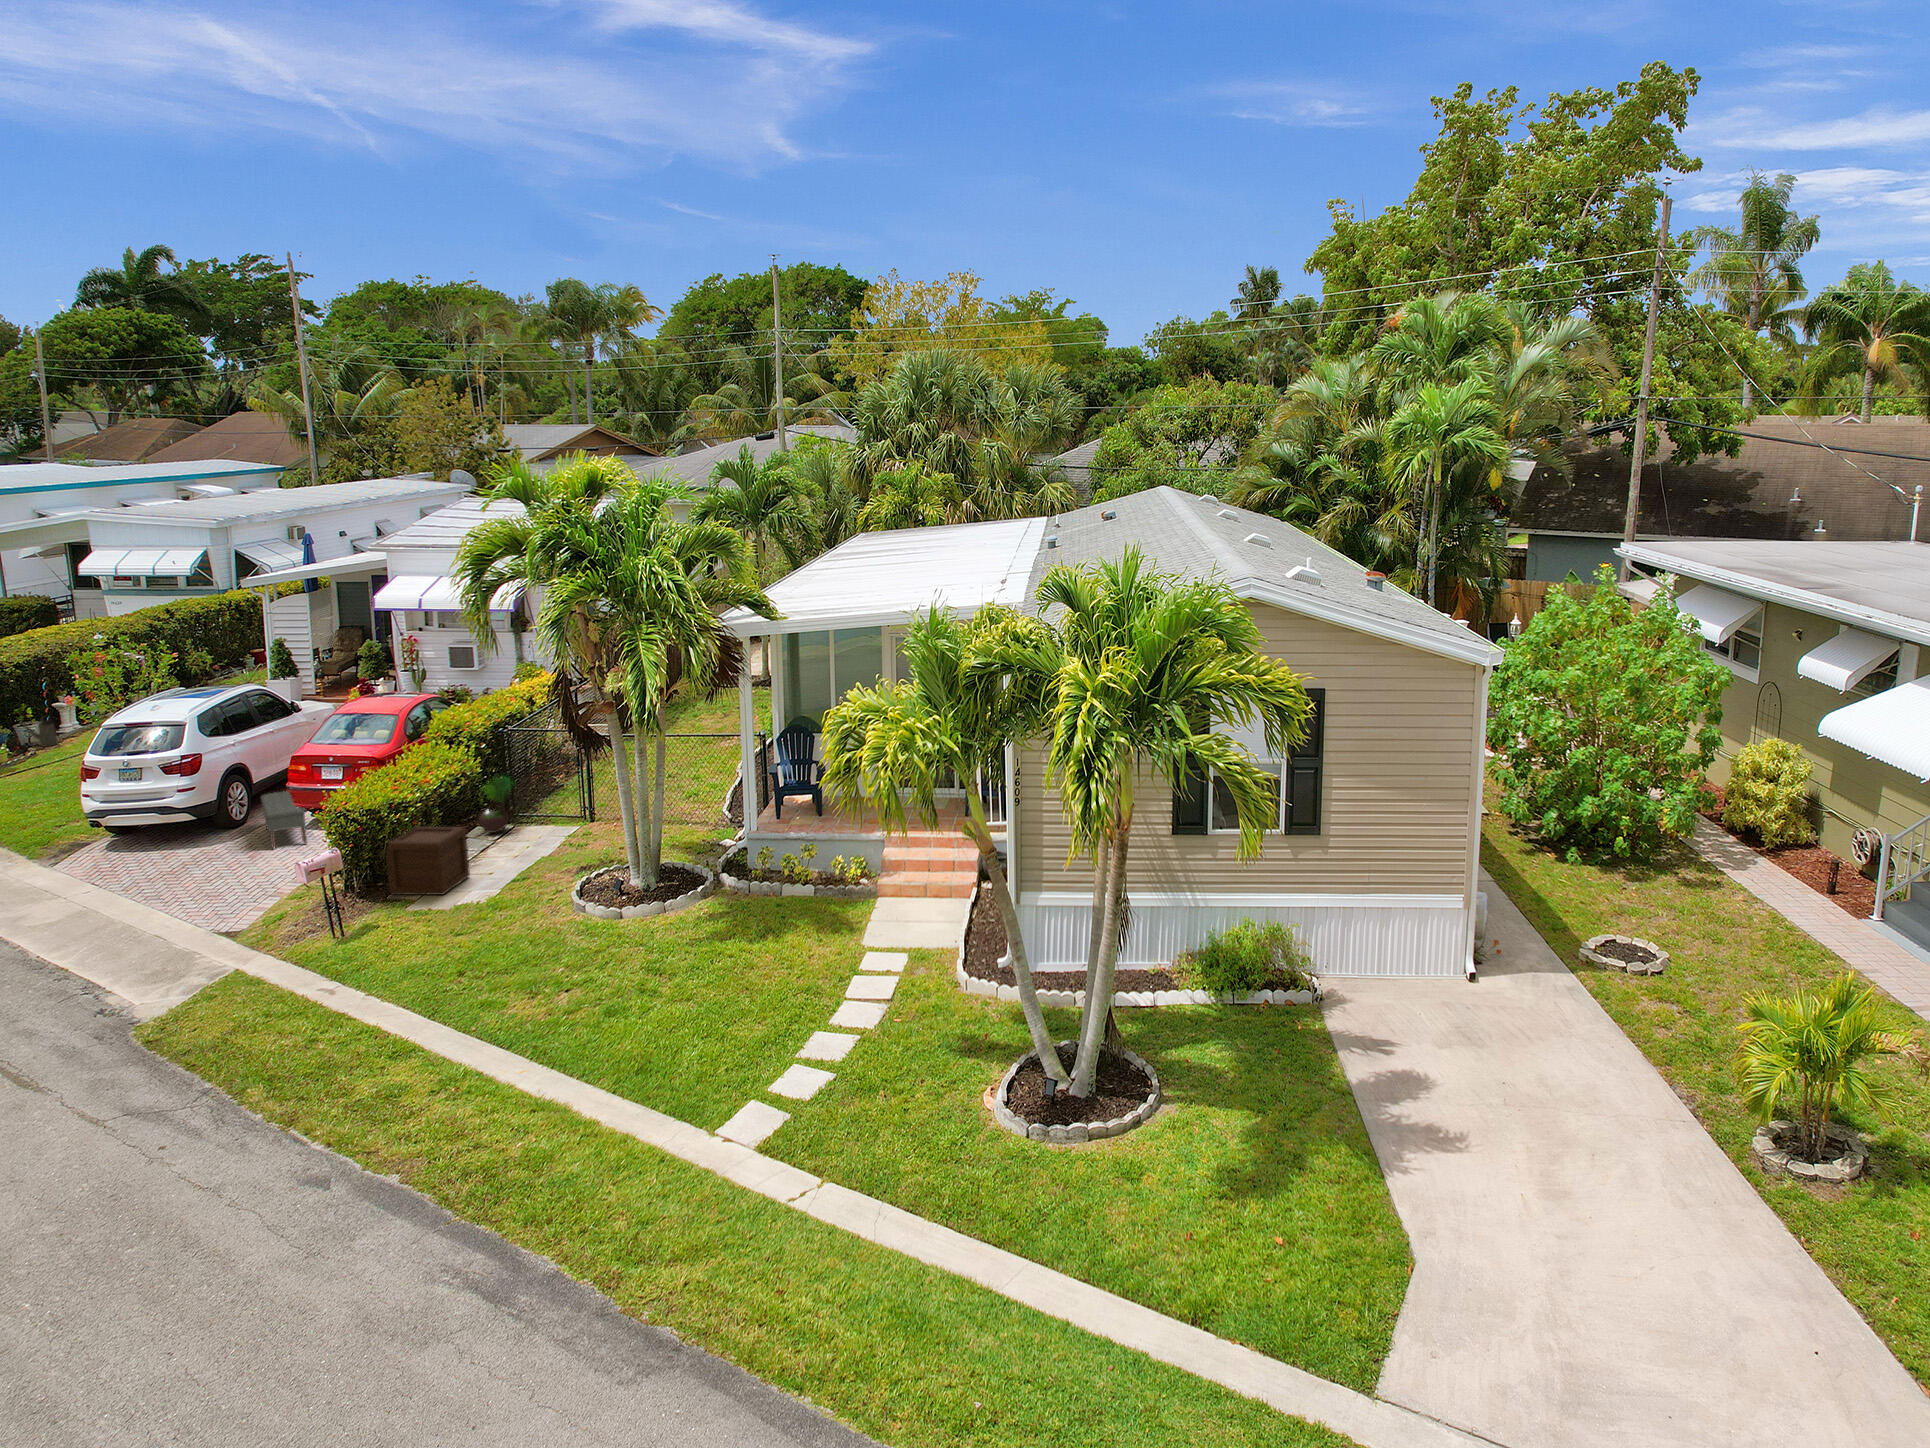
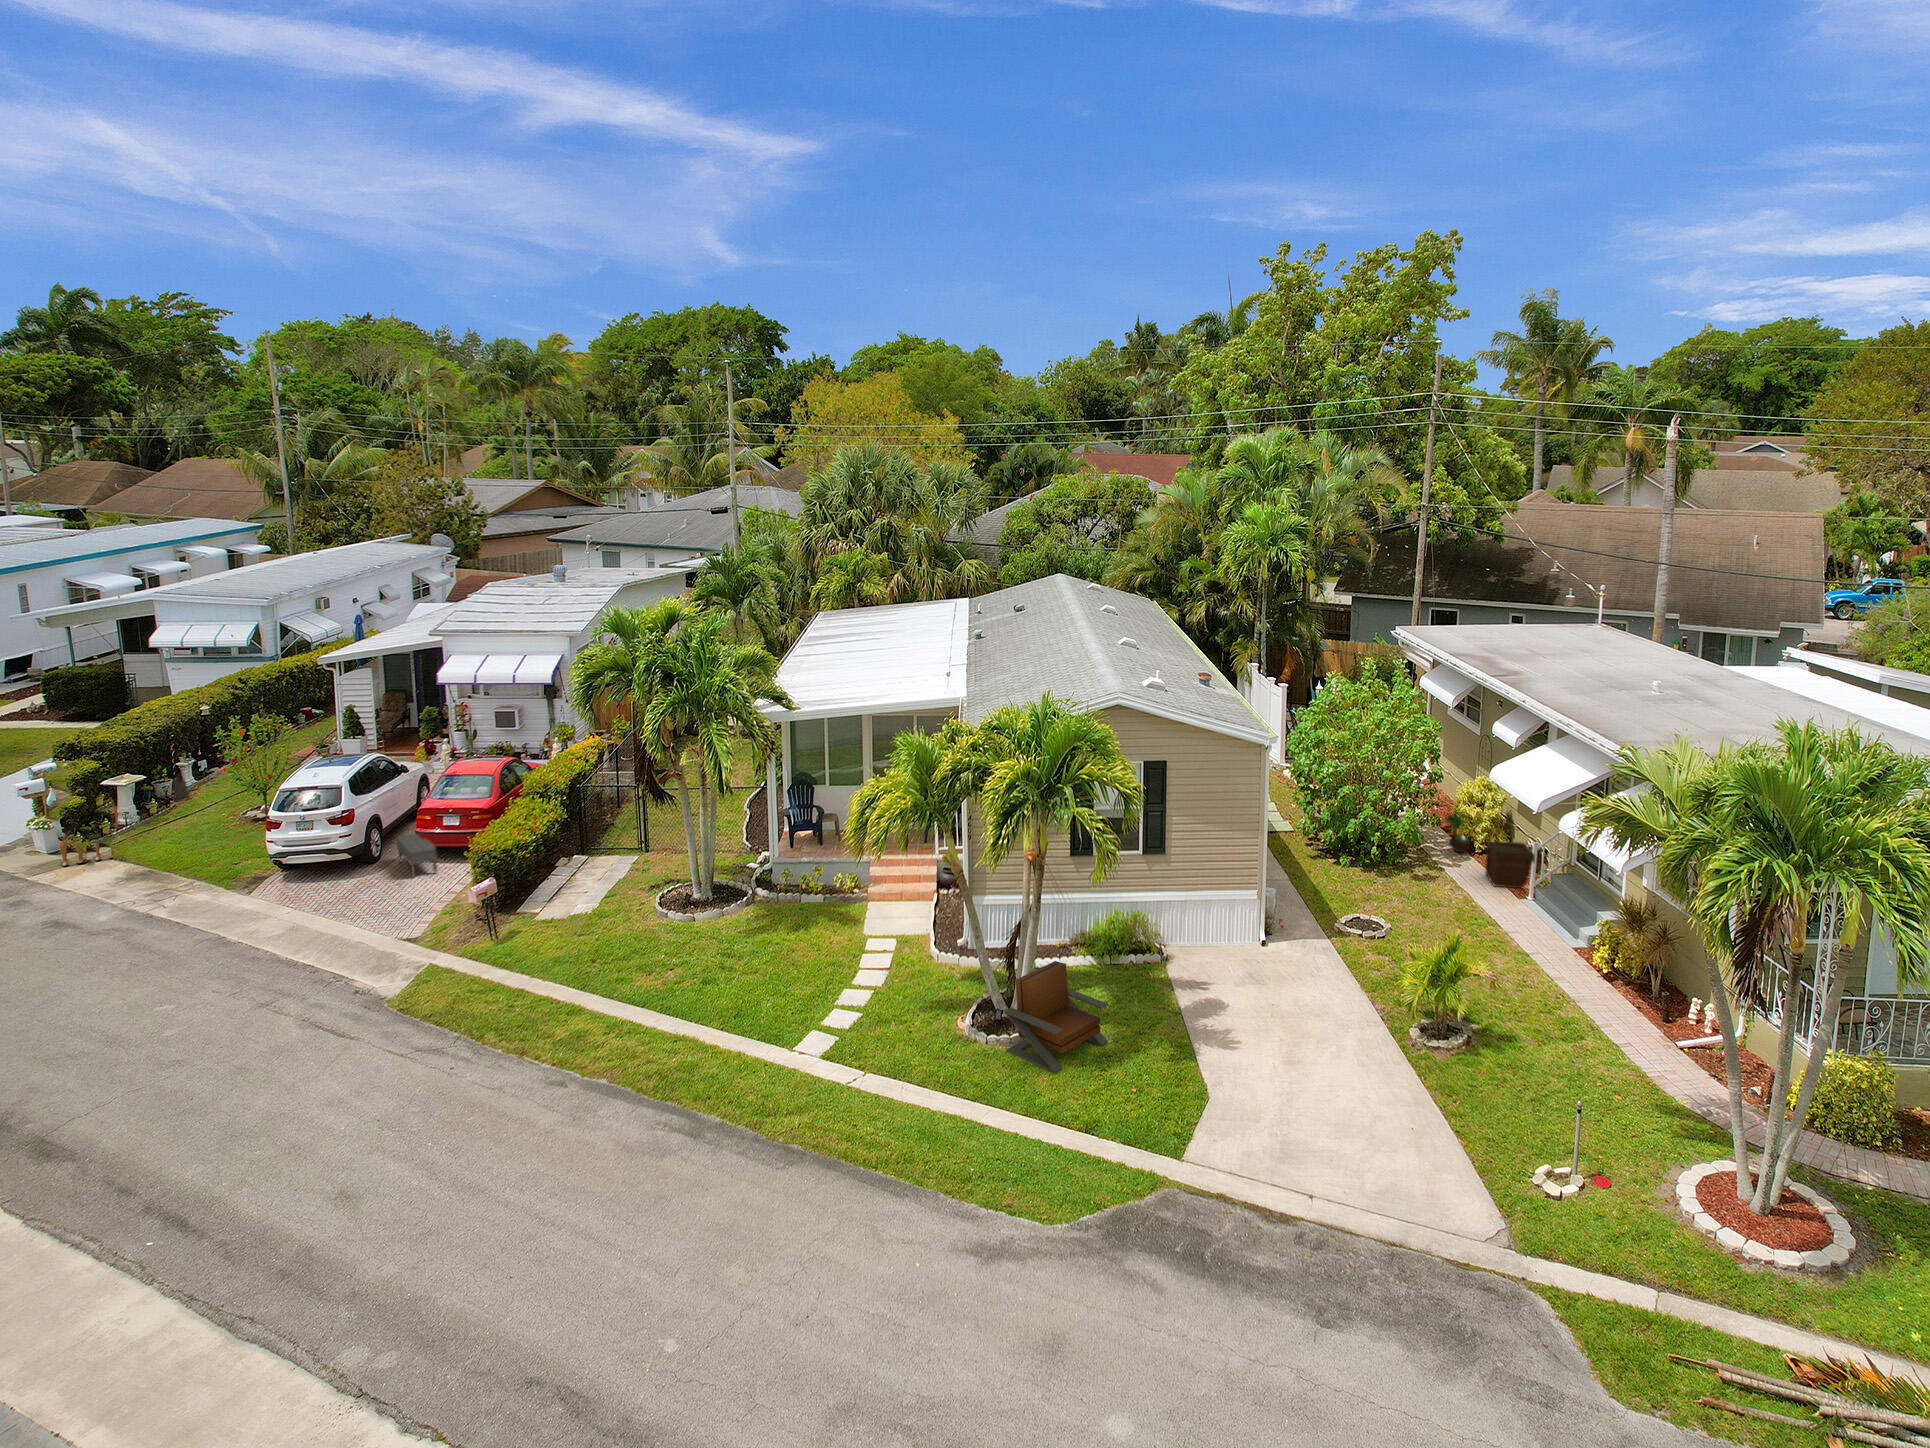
potted tree: present [479,777,511,833] -> present [1442,813,1470,852]
wooden crate: present [386,827,470,895] -> present [1485,841,1535,888]
lounge chair: none [1058,1002,1232,1197] -> present [1004,961,1108,1073]

